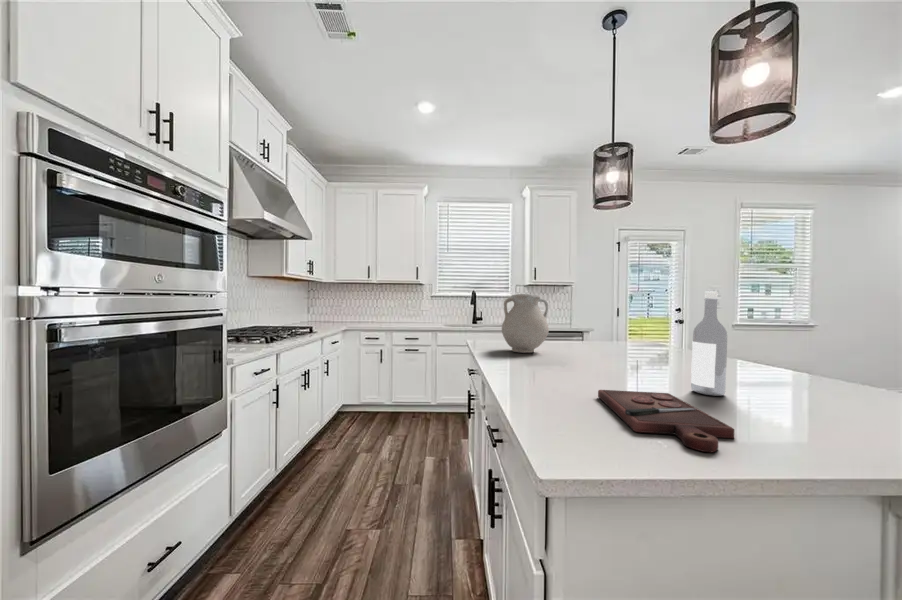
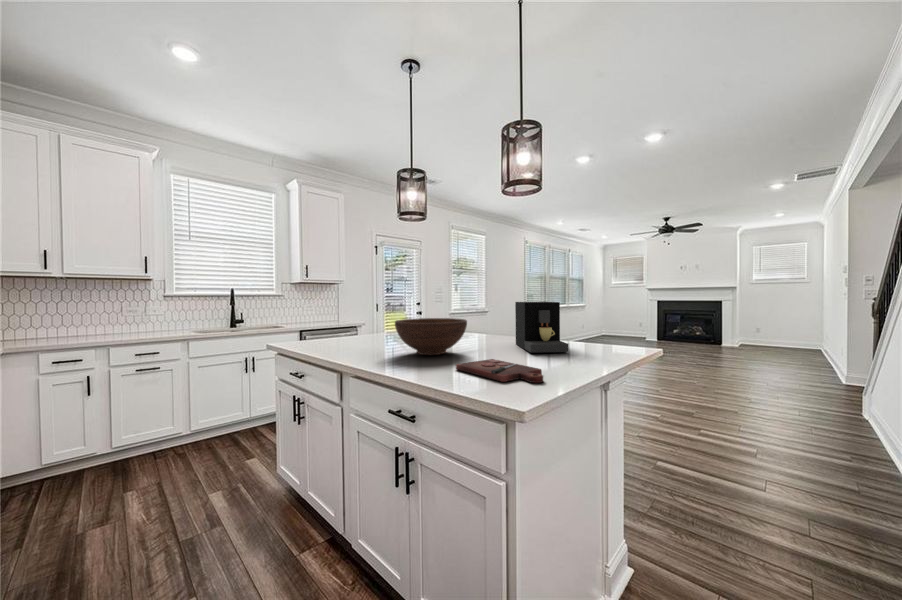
wine bottle: present [691,292,727,396] -> none [494,291,512,357]
vase: present [502,294,549,353] -> none [324,294,370,350]
coffee maker: none [765,312,868,411] -> present [515,302,568,353]
fruit bowl: none [556,325,657,374] -> present [395,318,467,355]

